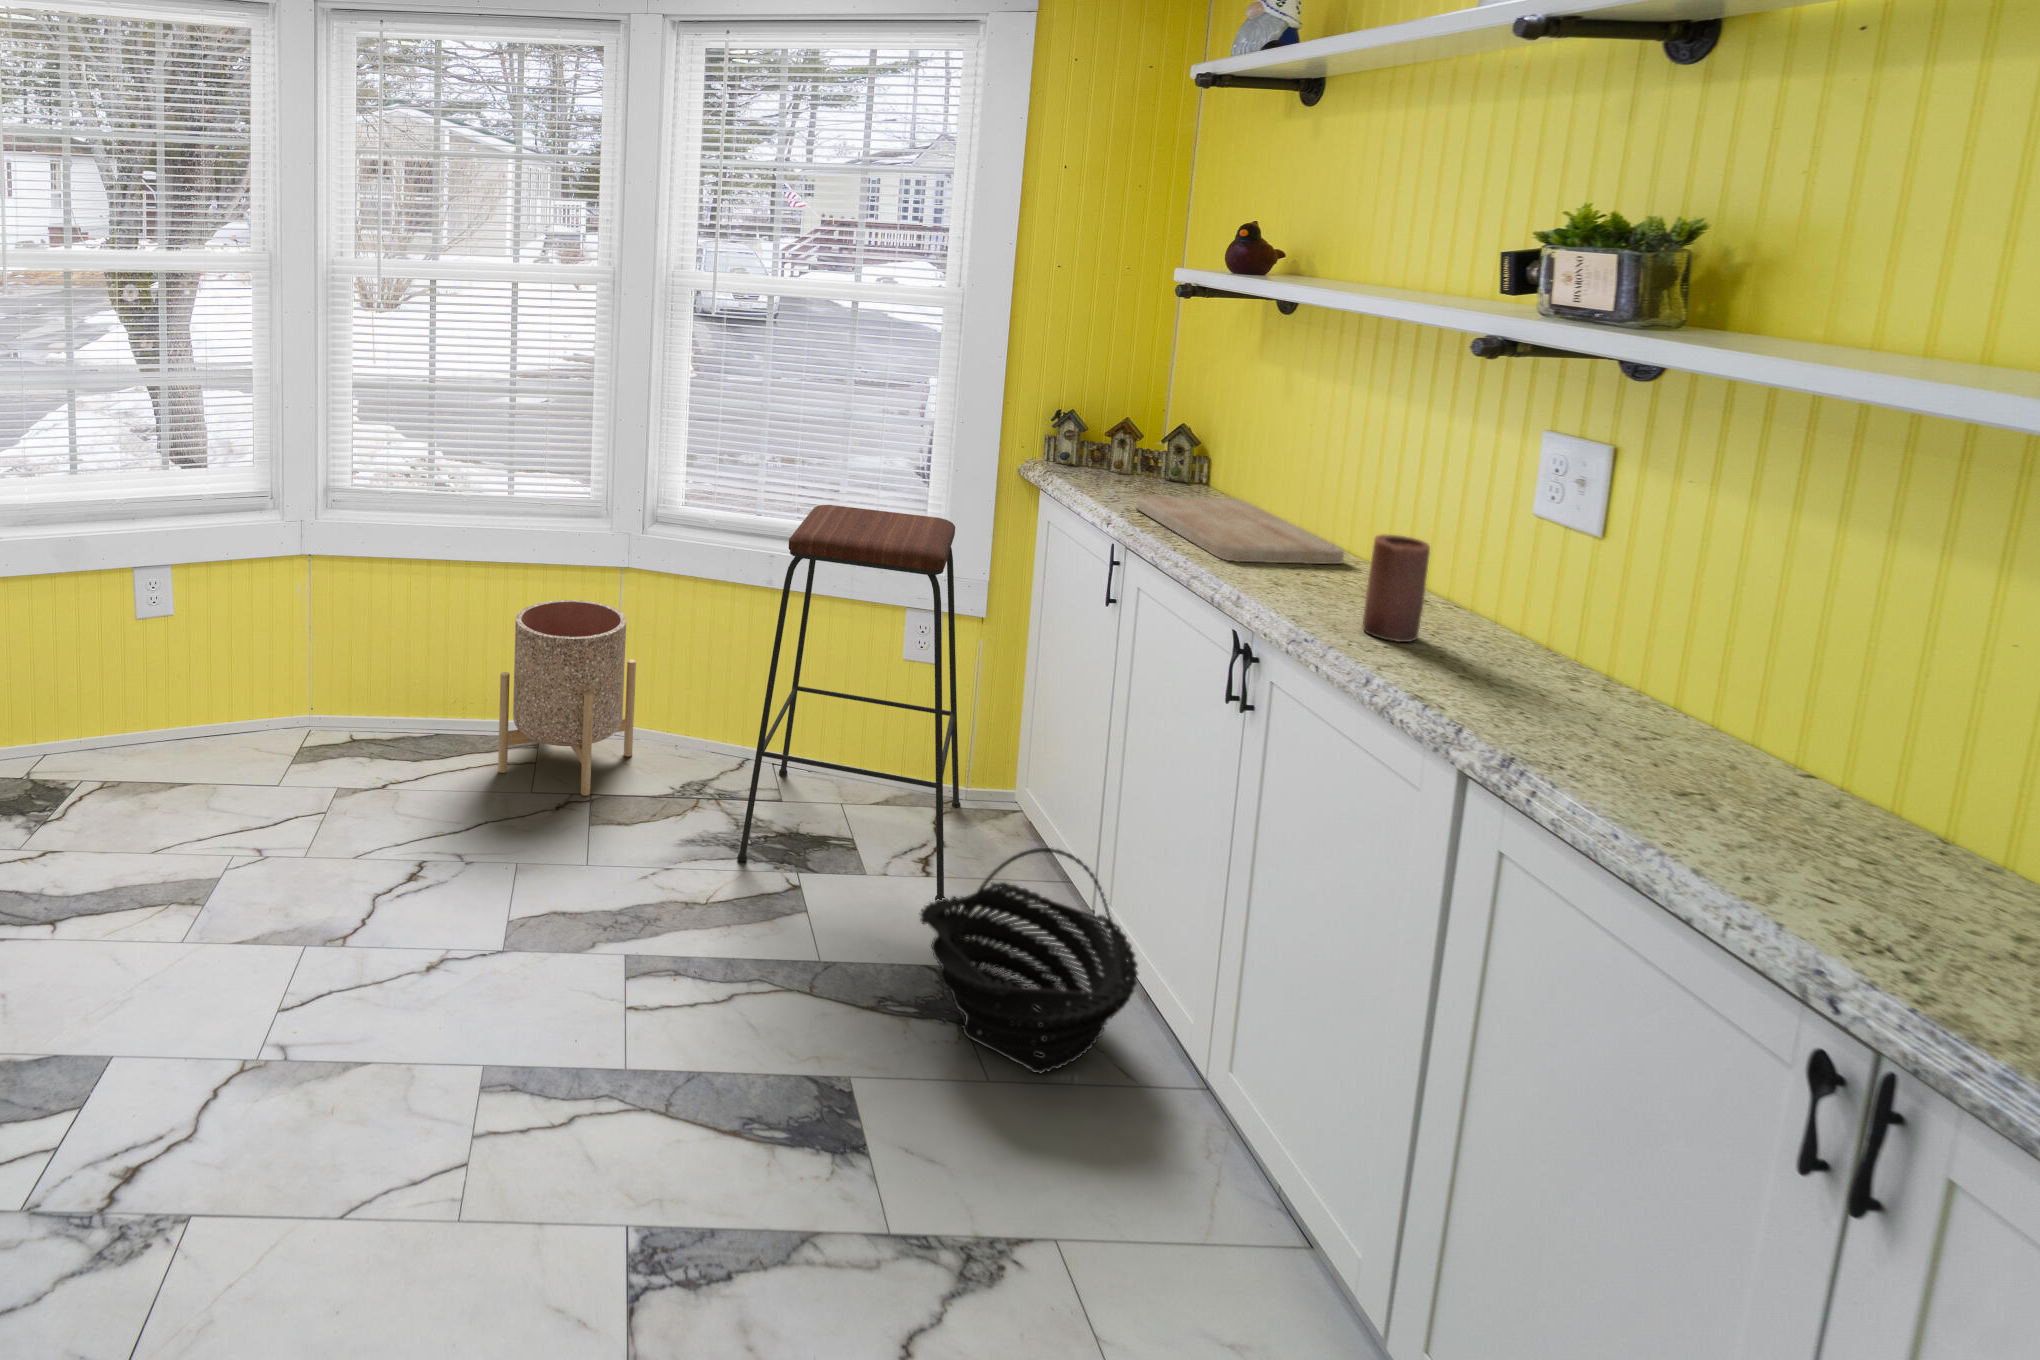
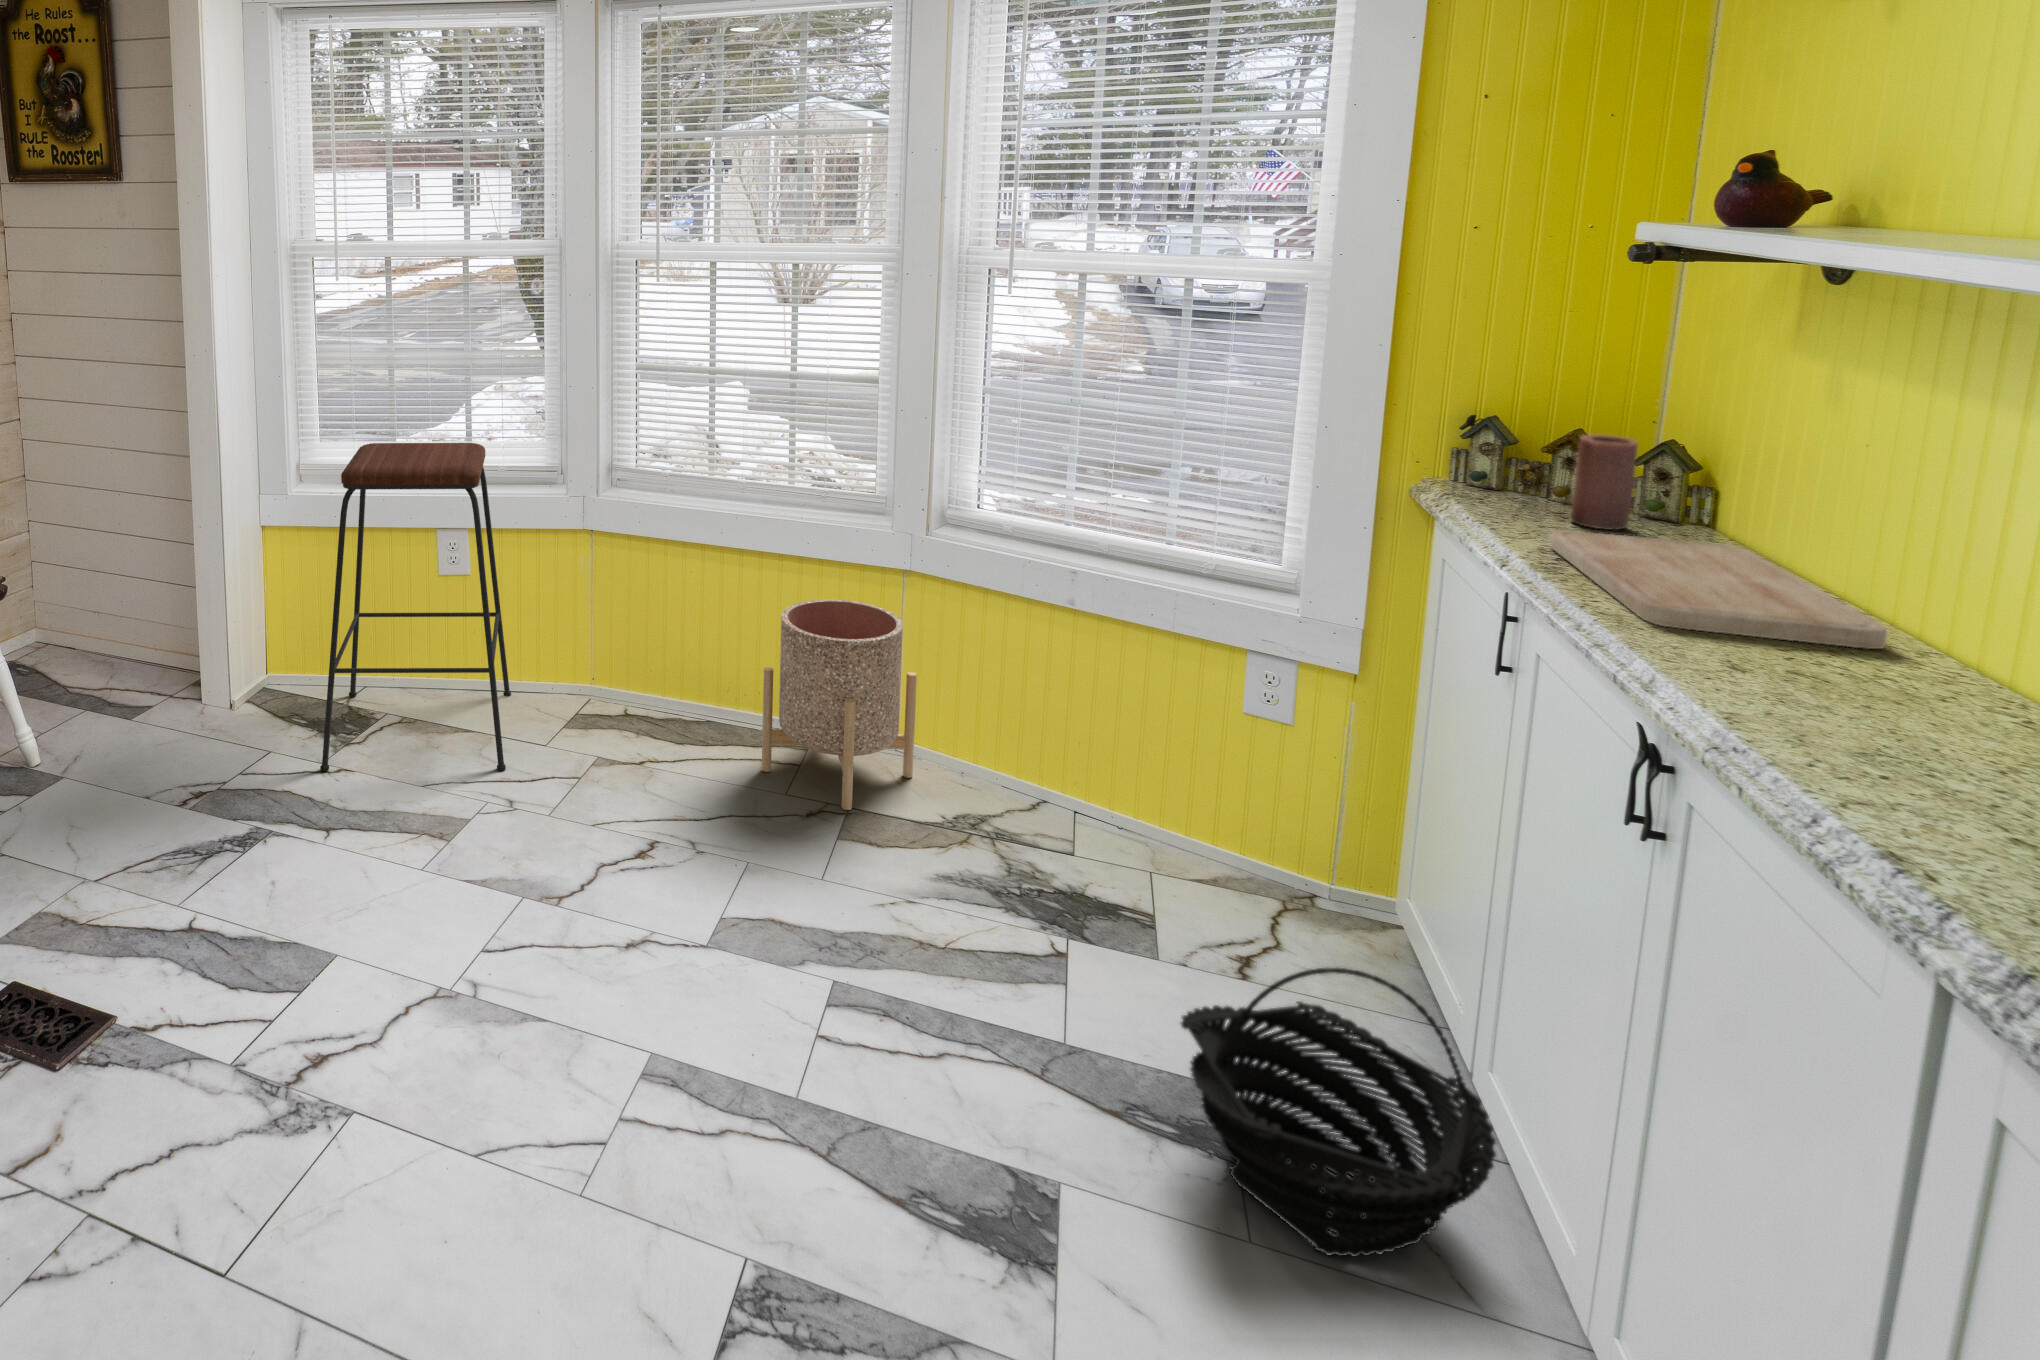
bar stool: present [737,505,961,900] -> present [320,443,511,771]
candle: present [1363,534,1430,642] -> present [1571,435,1637,530]

